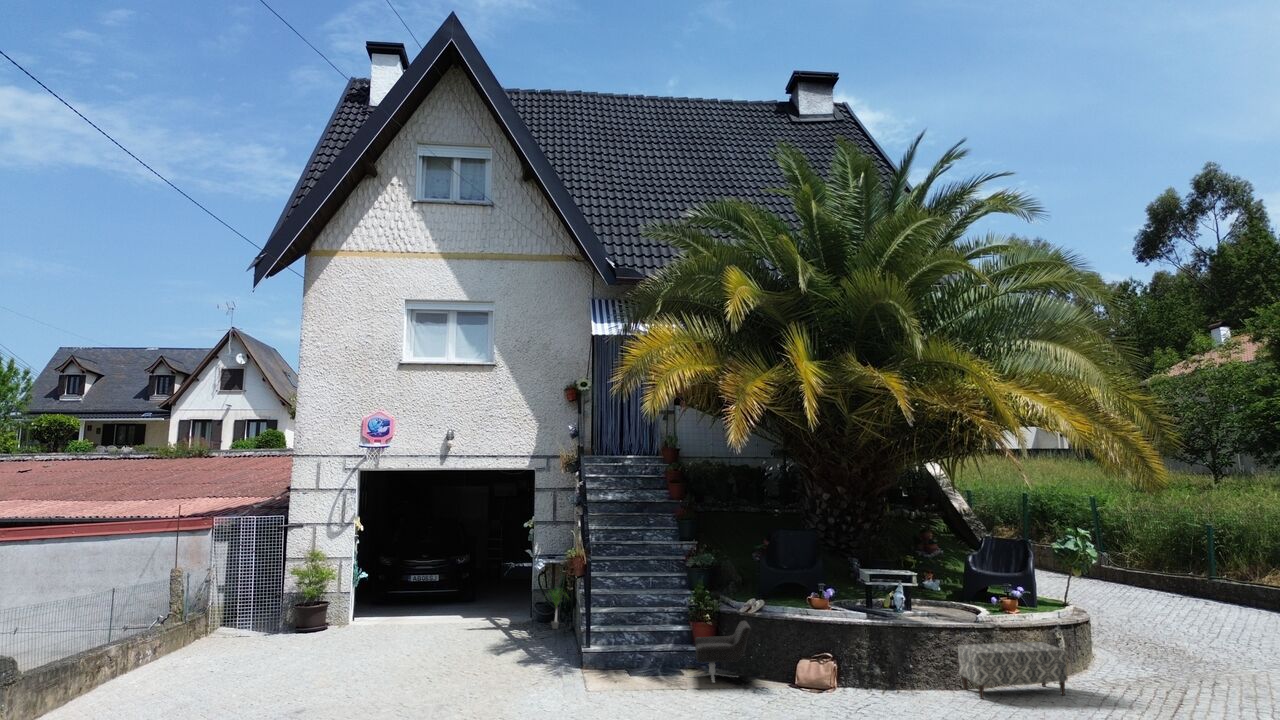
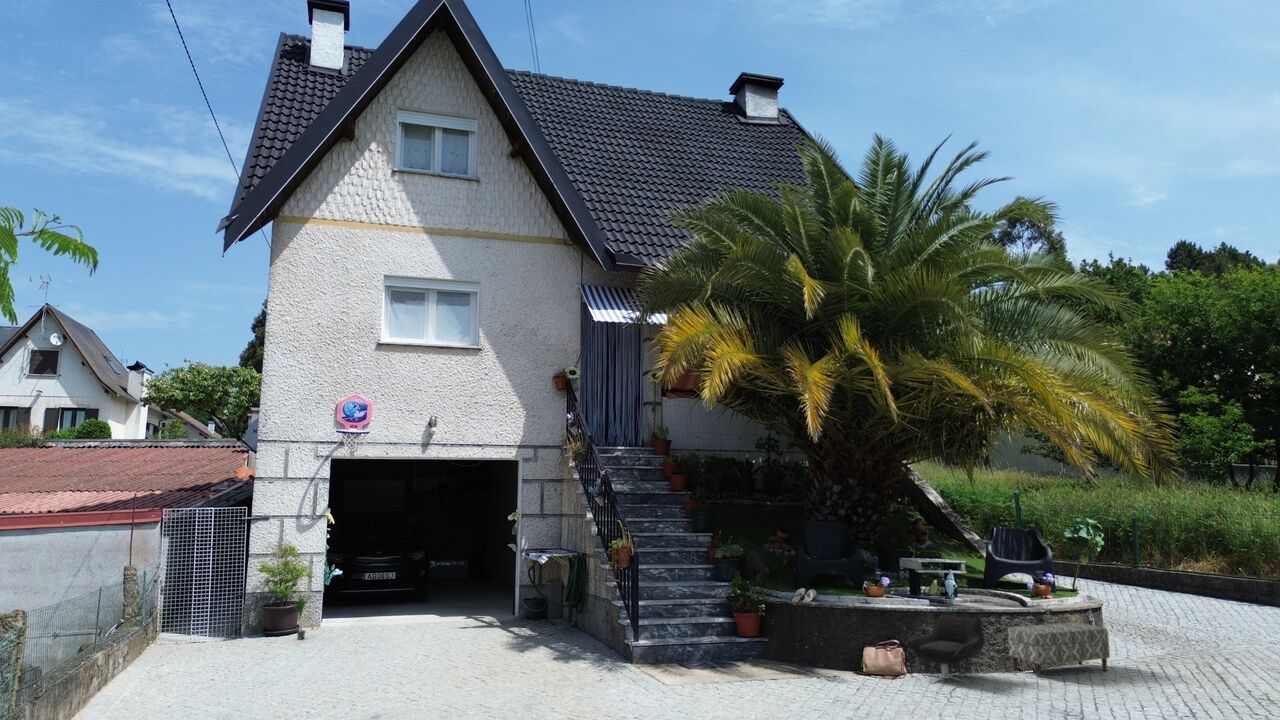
potted plant: present [550,590,561,629] -> present [295,594,308,639]
lounge chair: present [695,621,751,683] -> present [907,615,985,683]

